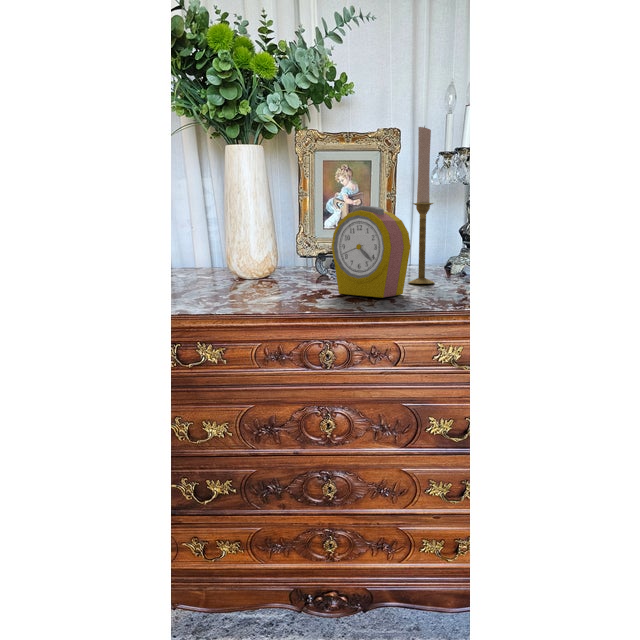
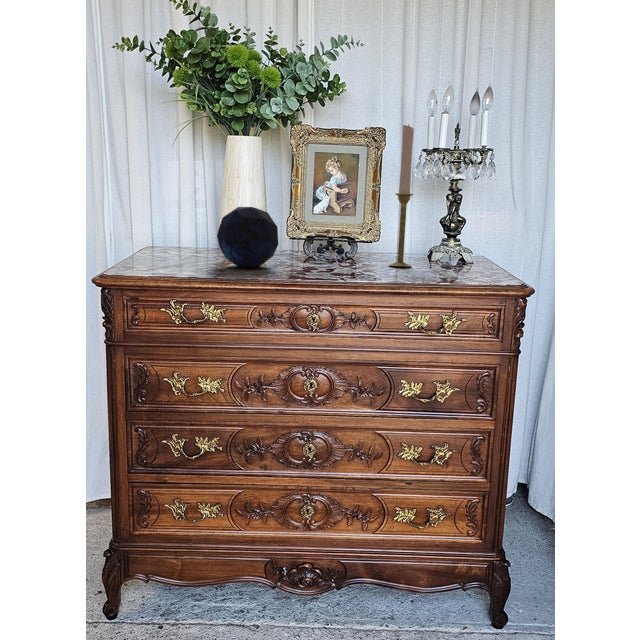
alarm clock: present [332,206,411,298] -> none [321,191,392,273]
decorative orb: none [218,229,286,295] -> present [217,207,278,267]

